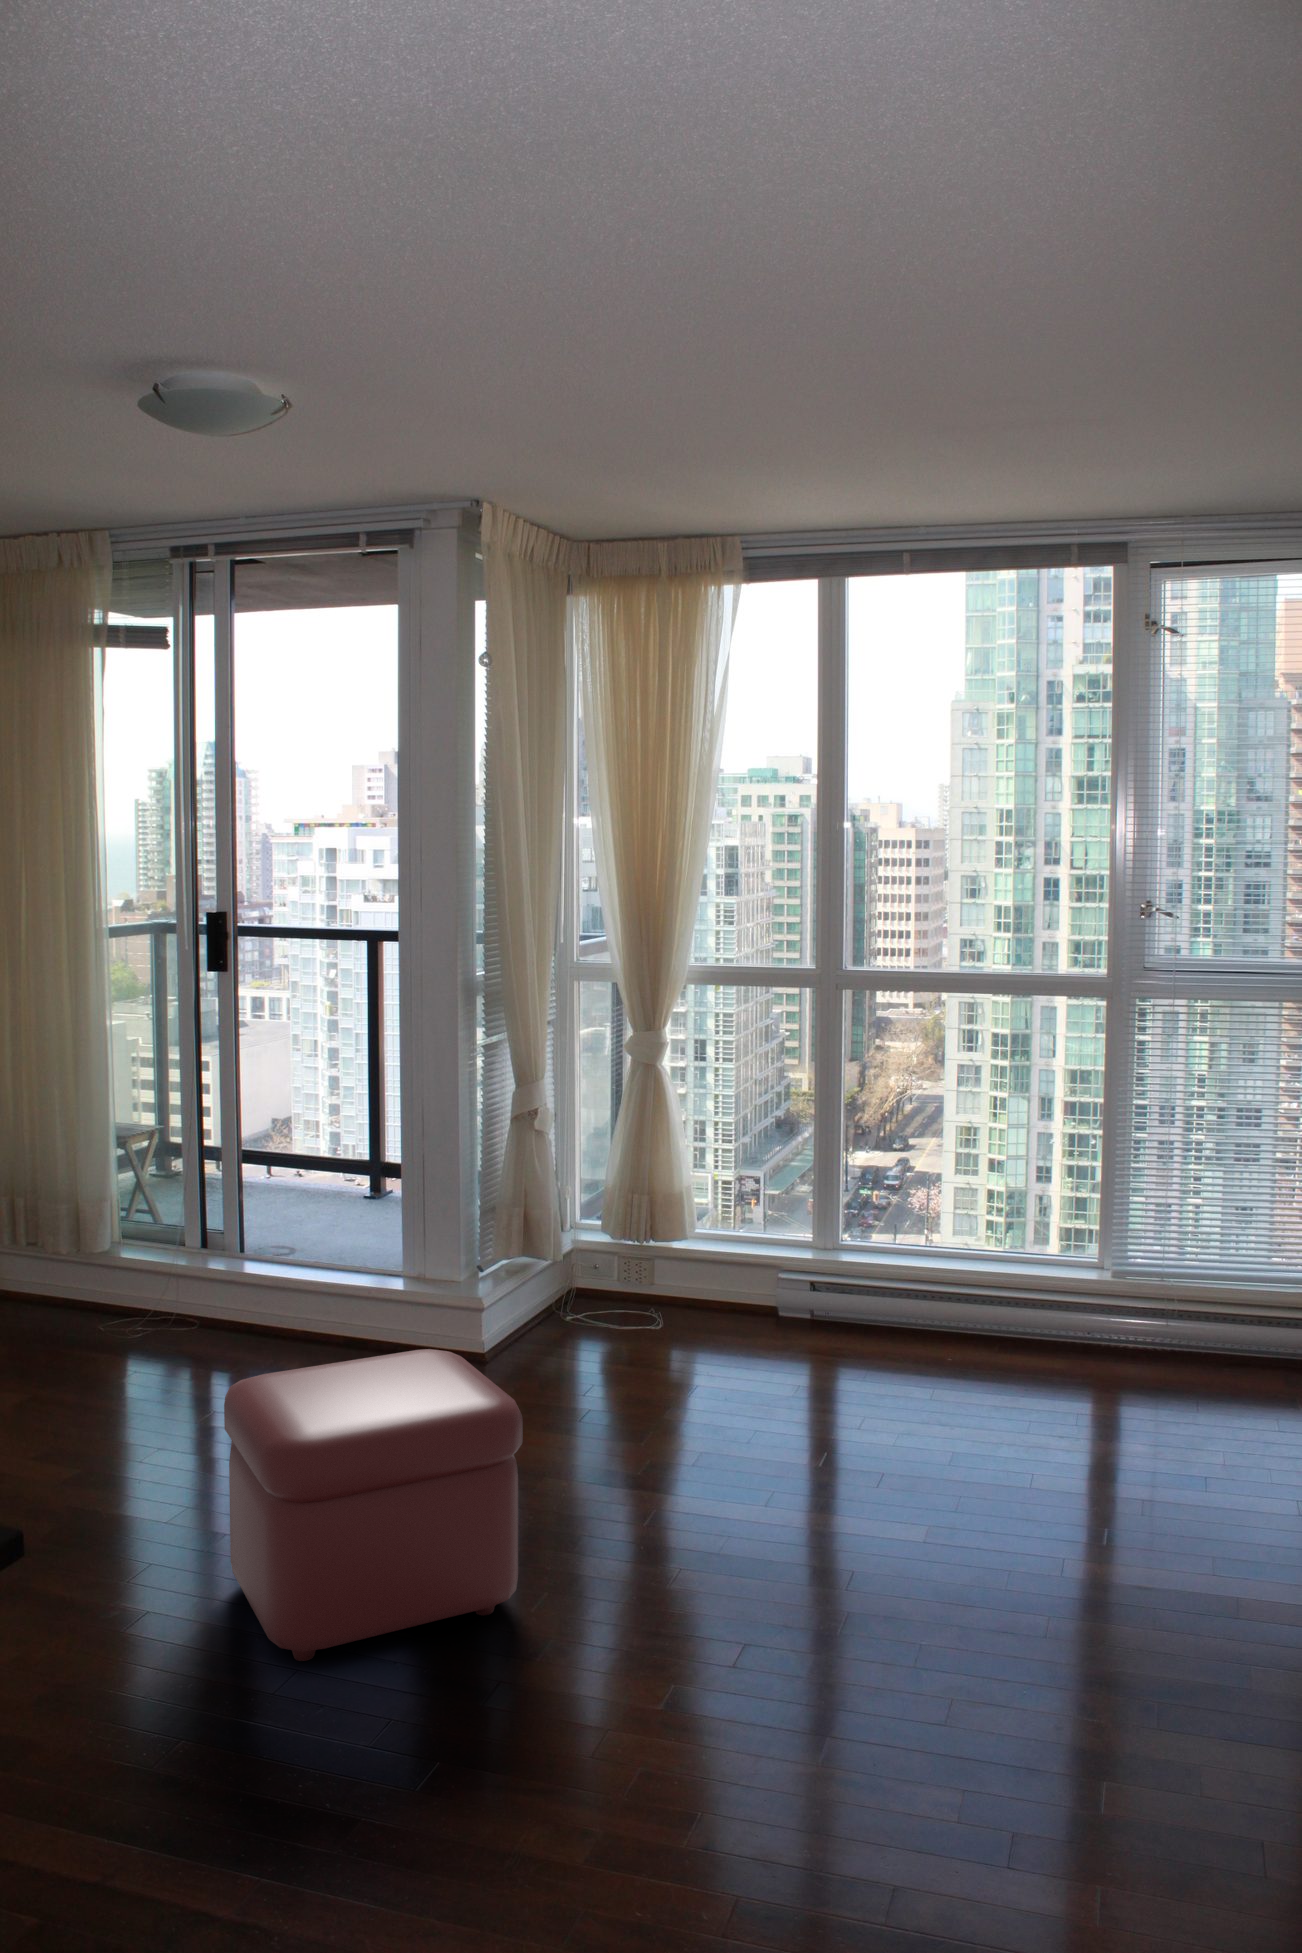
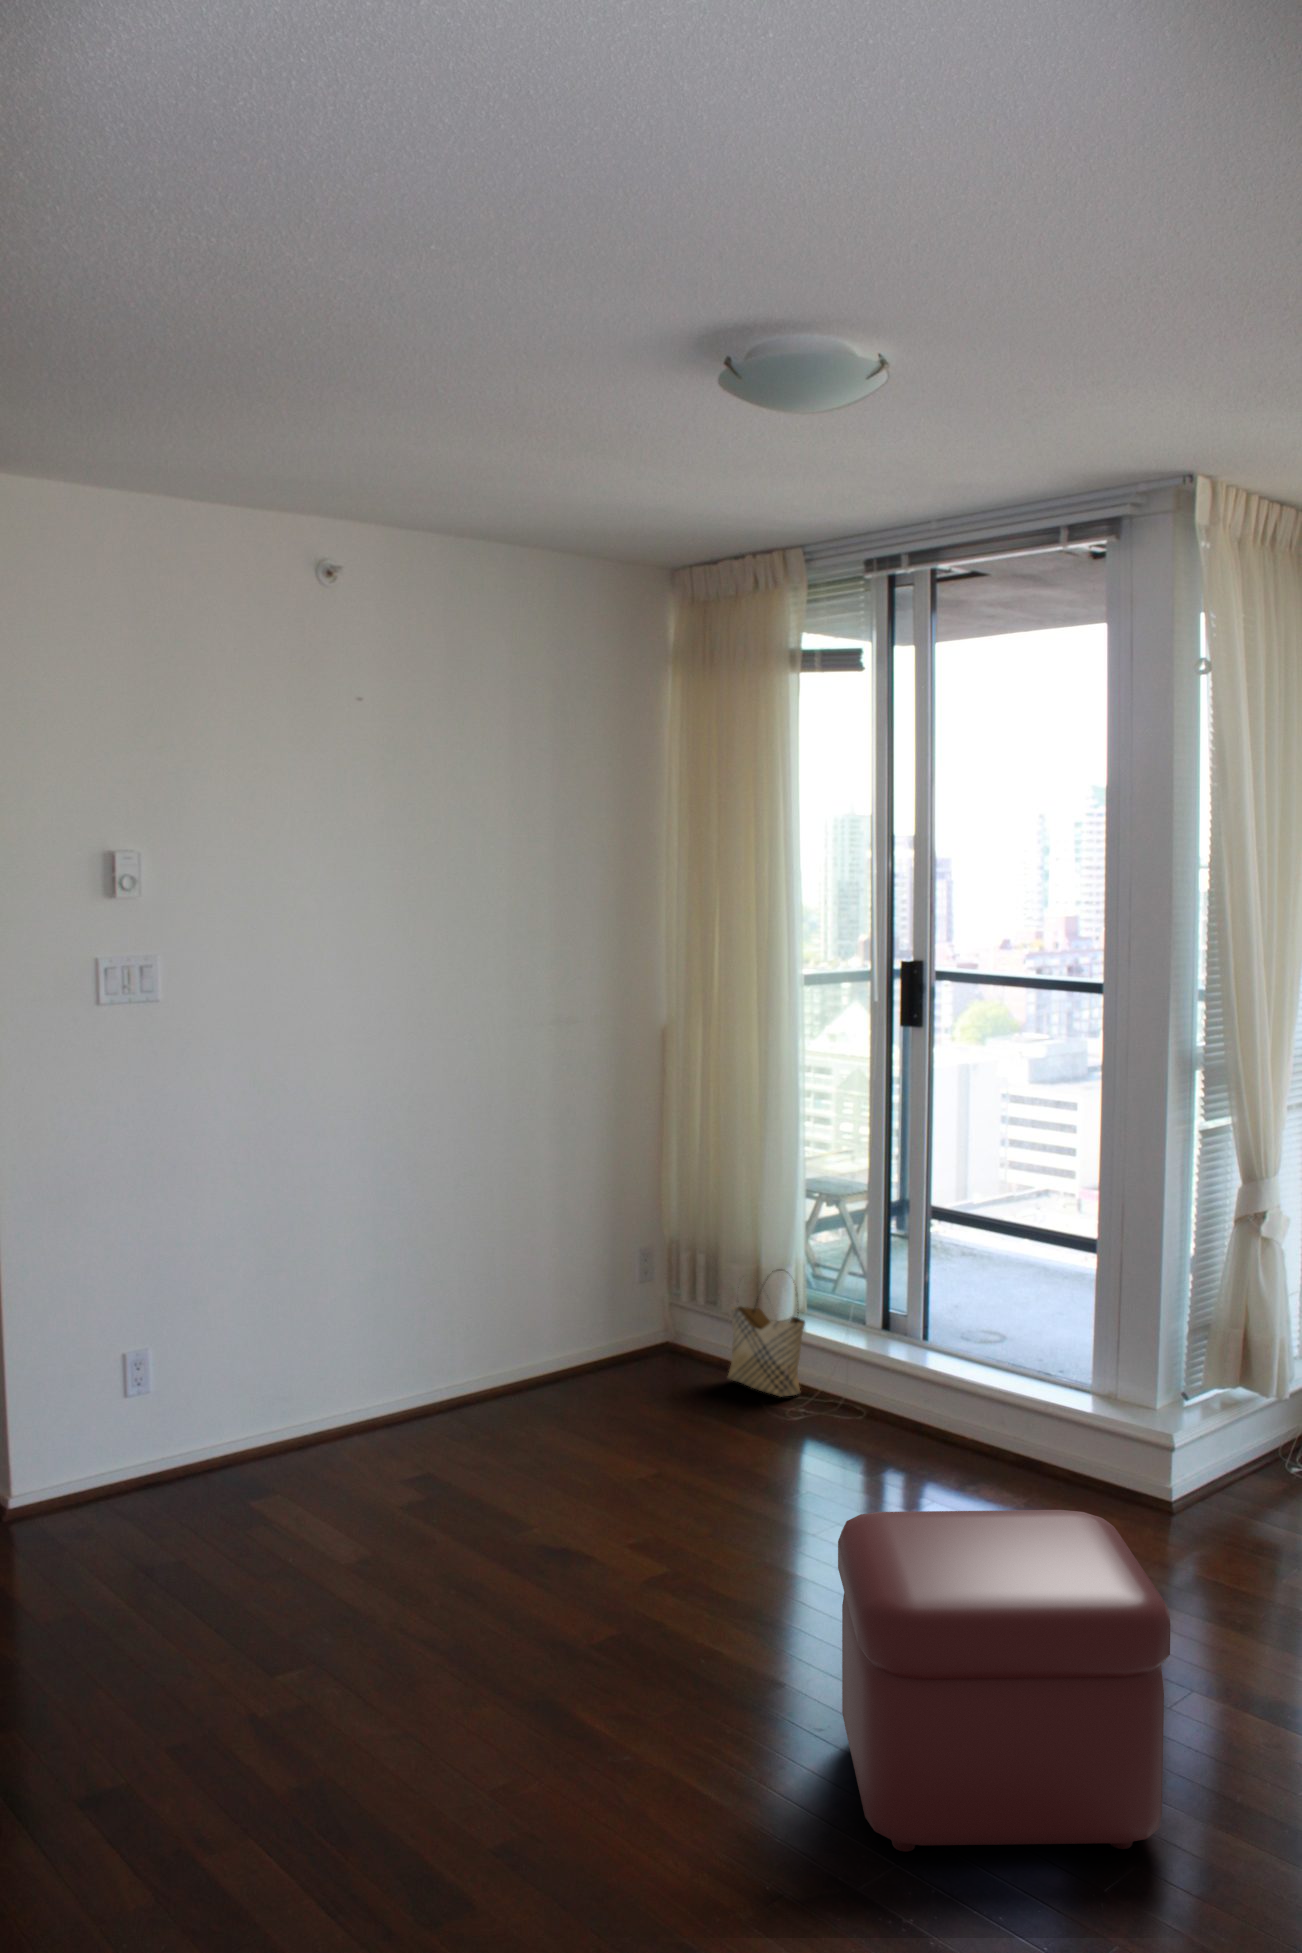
woven basket: none [48,1206,127,1325] -> present [728,1269,805,1396]

